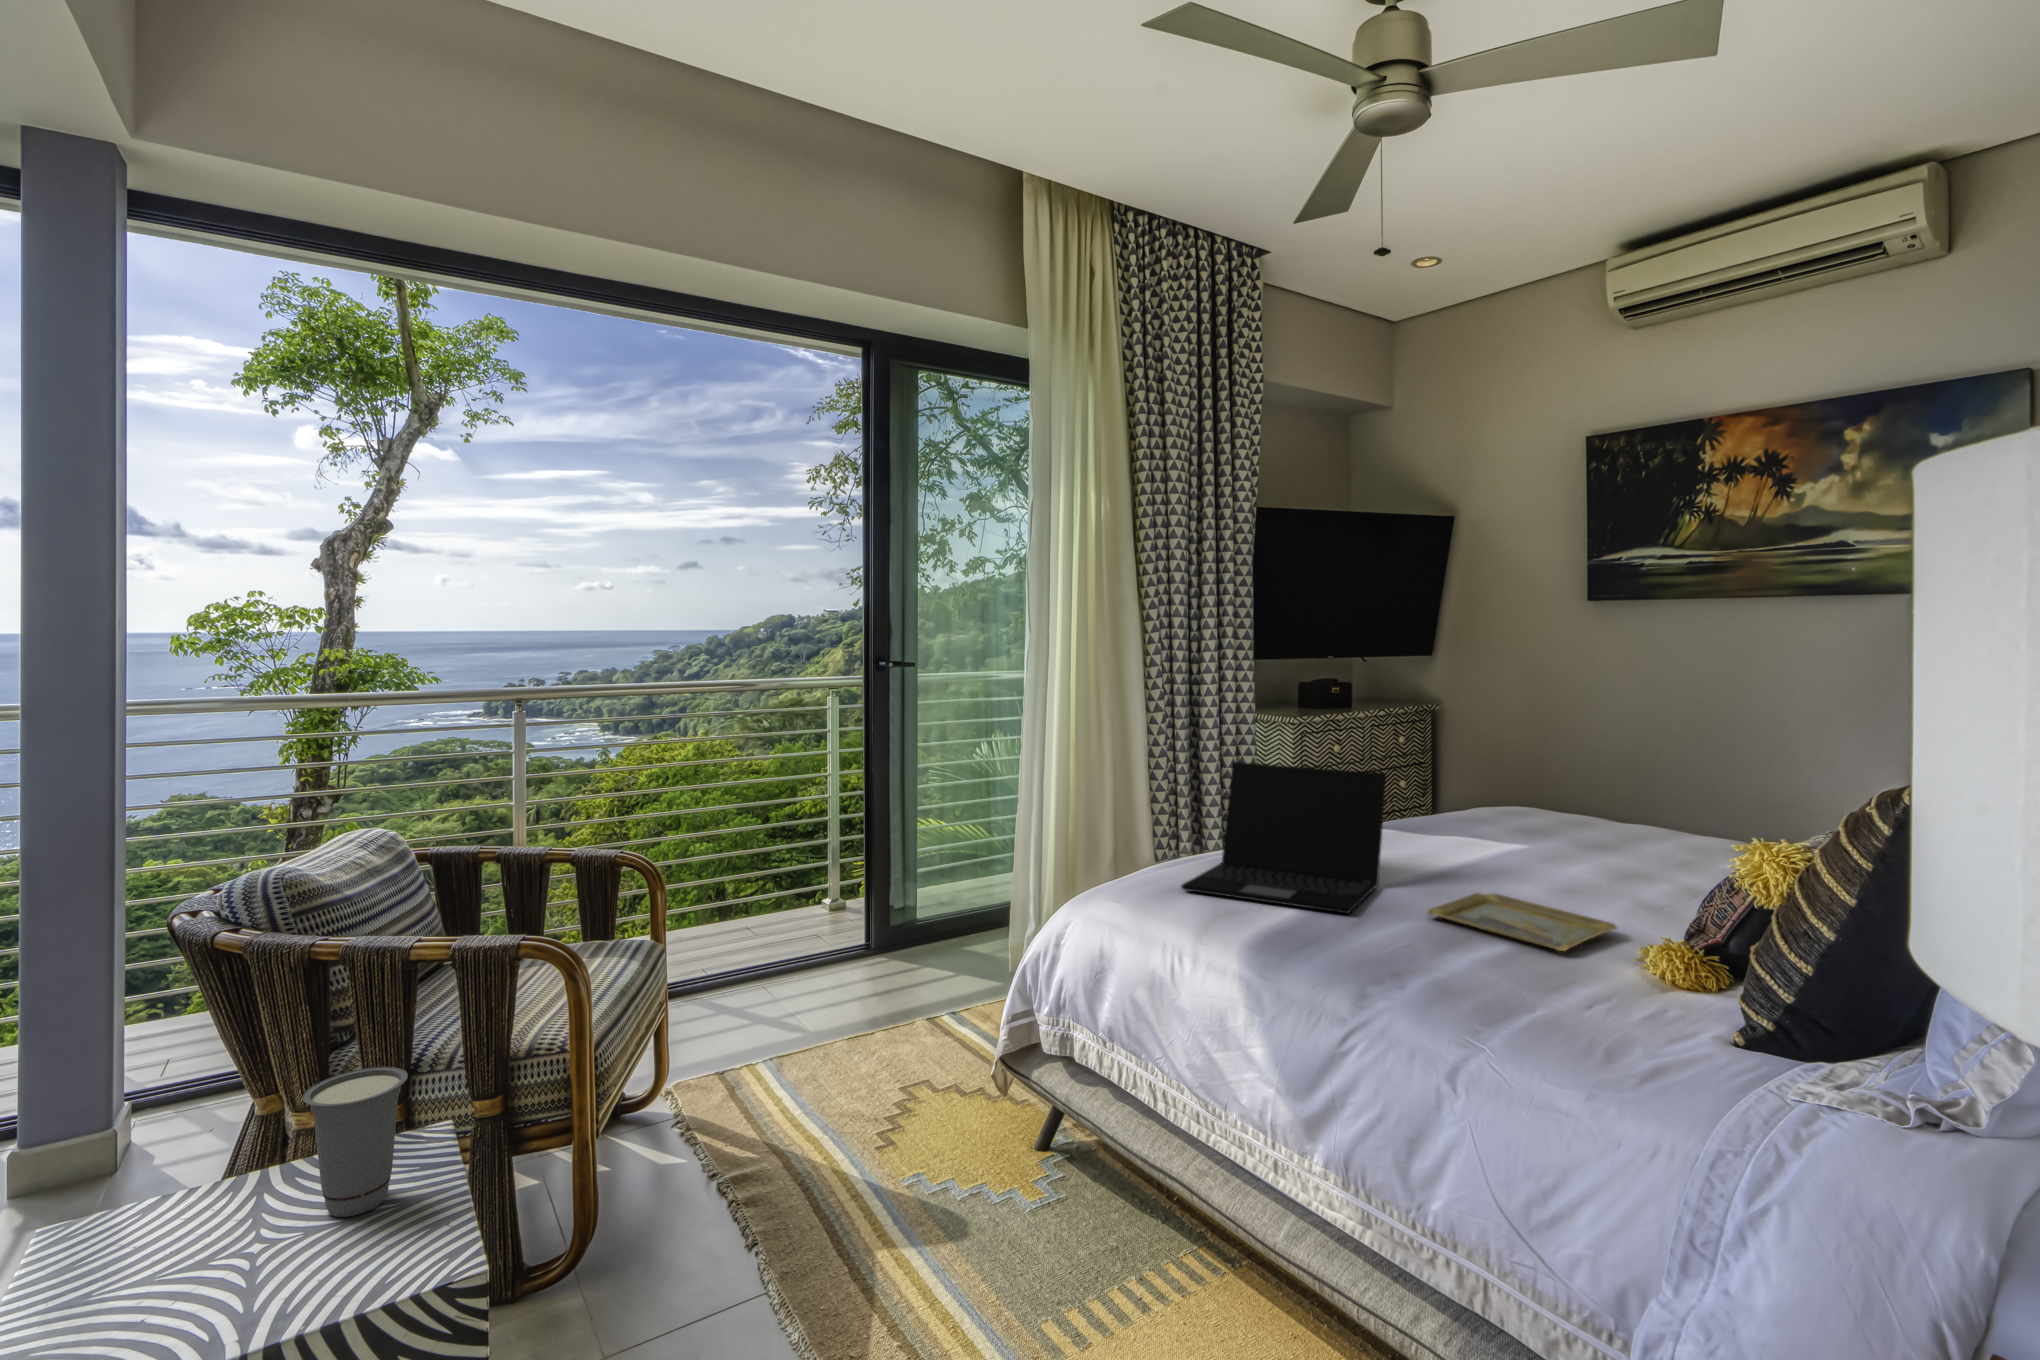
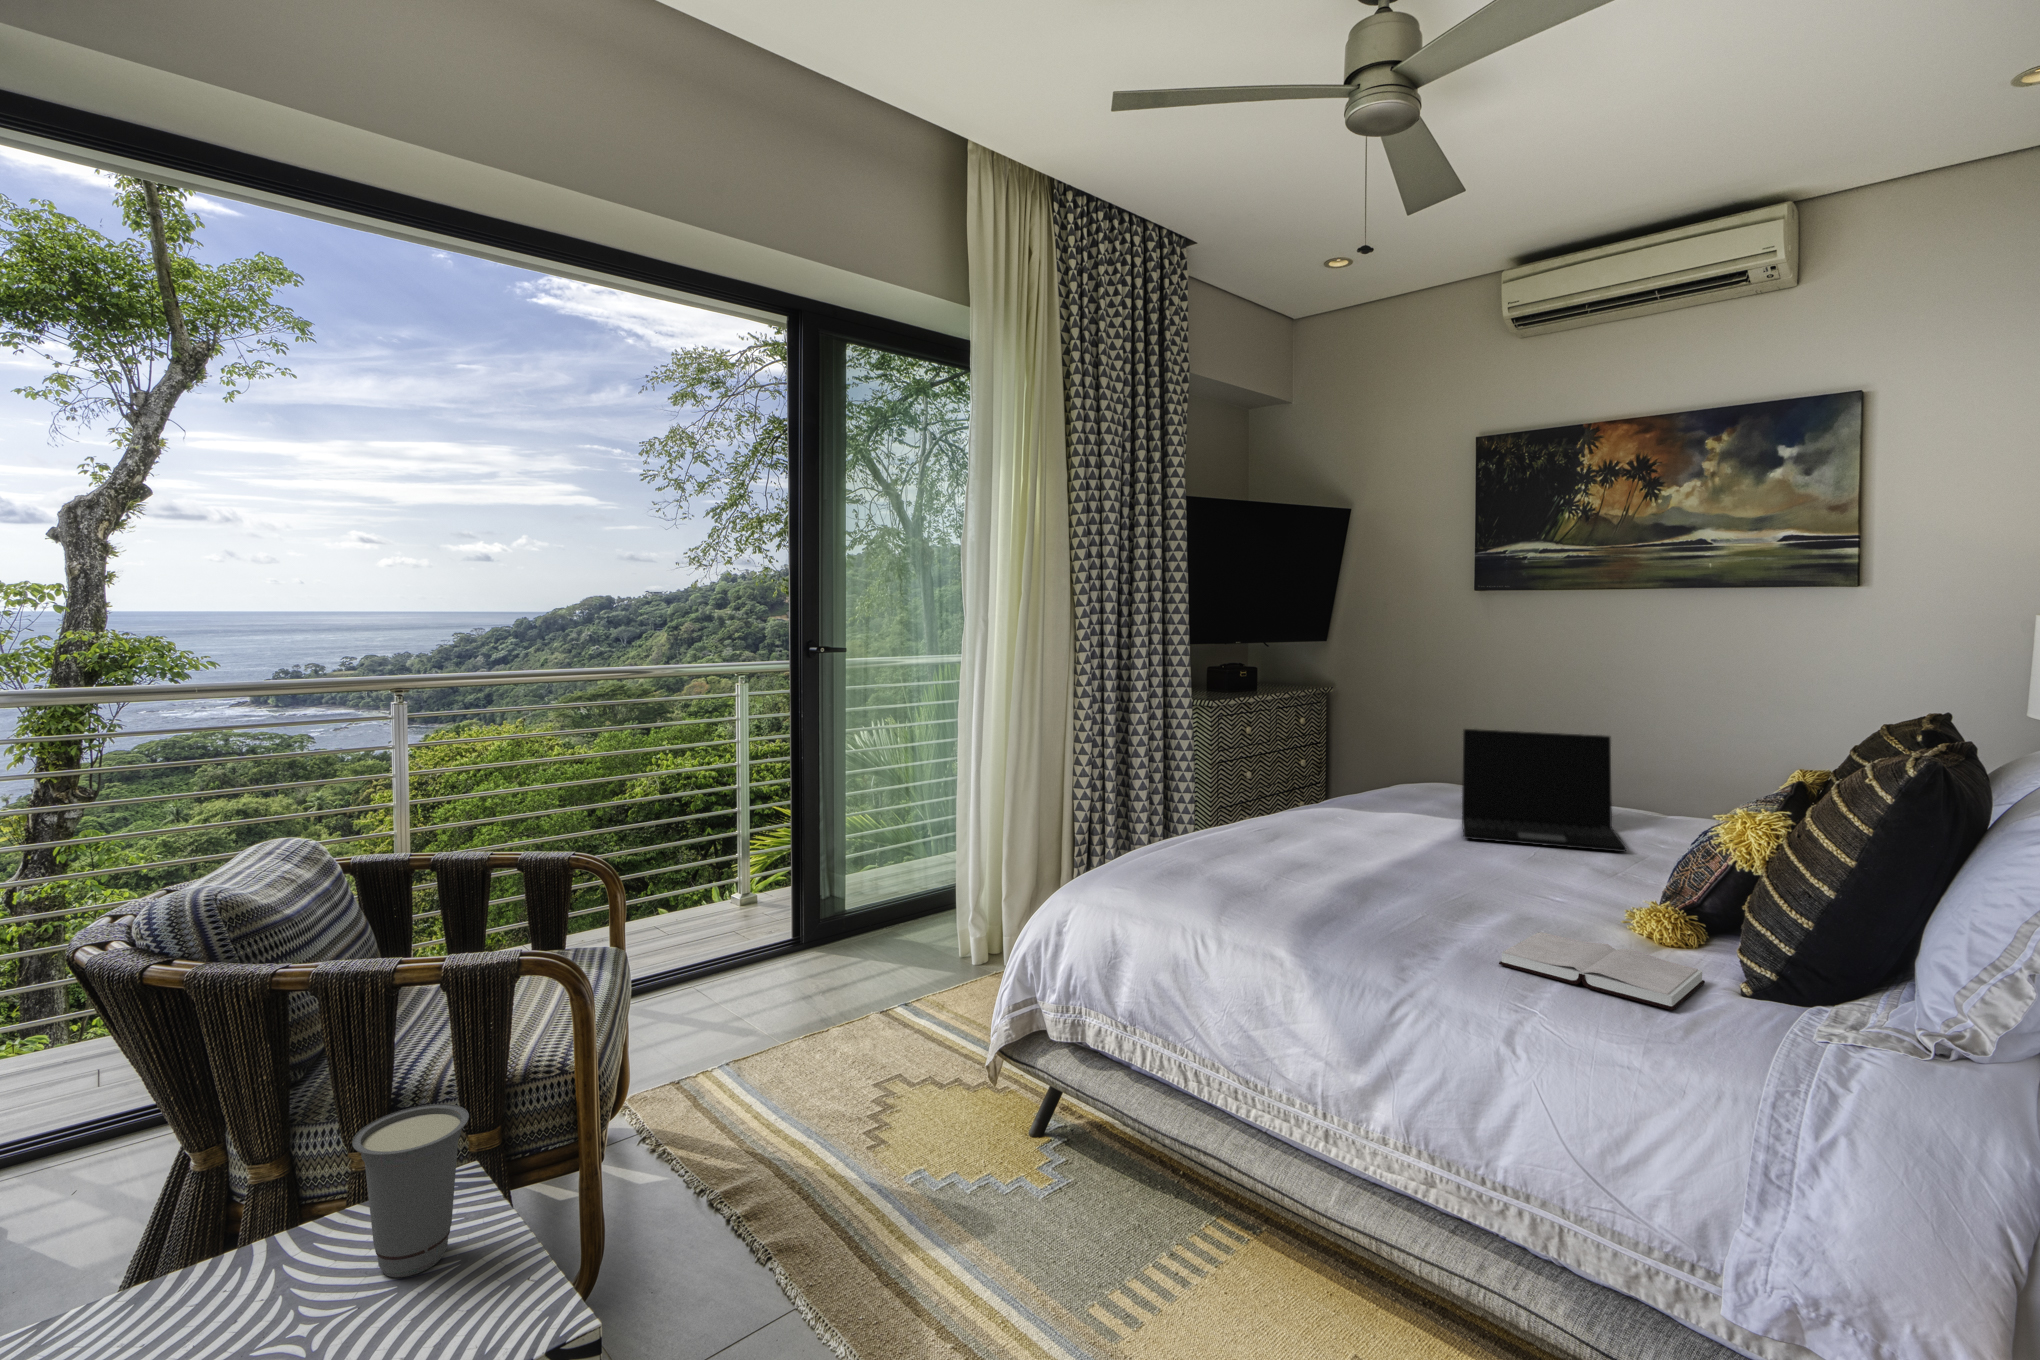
laptop: present [1181,762,1386,913] -> present [1462,729,1627,852]
tray: present [1428,893,1618,951] -> none [1431,864,1607,917]
hardback book: none [1452,965,1676,1054] -> present [1499,932,1705,1010]

